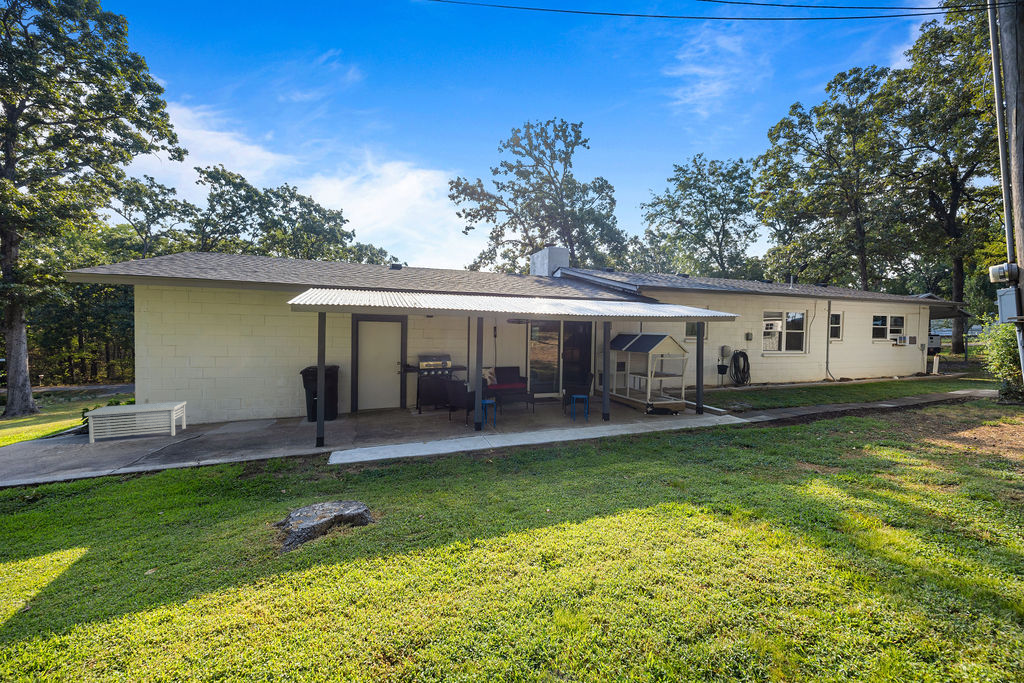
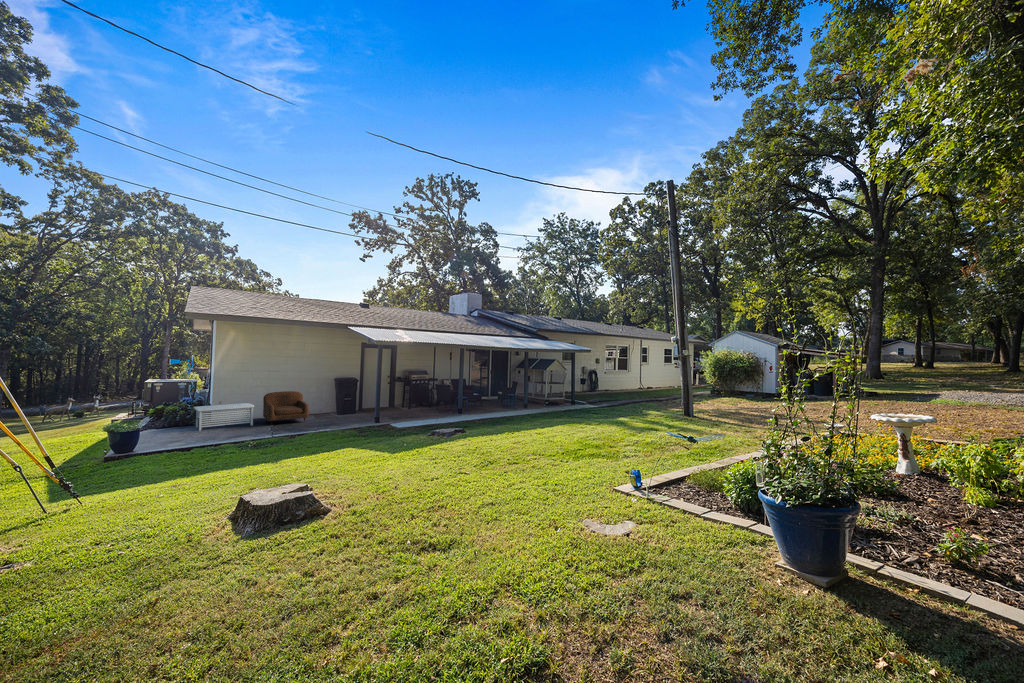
armchair: none [187,385,262,437] -> present [263,391,309,425]

